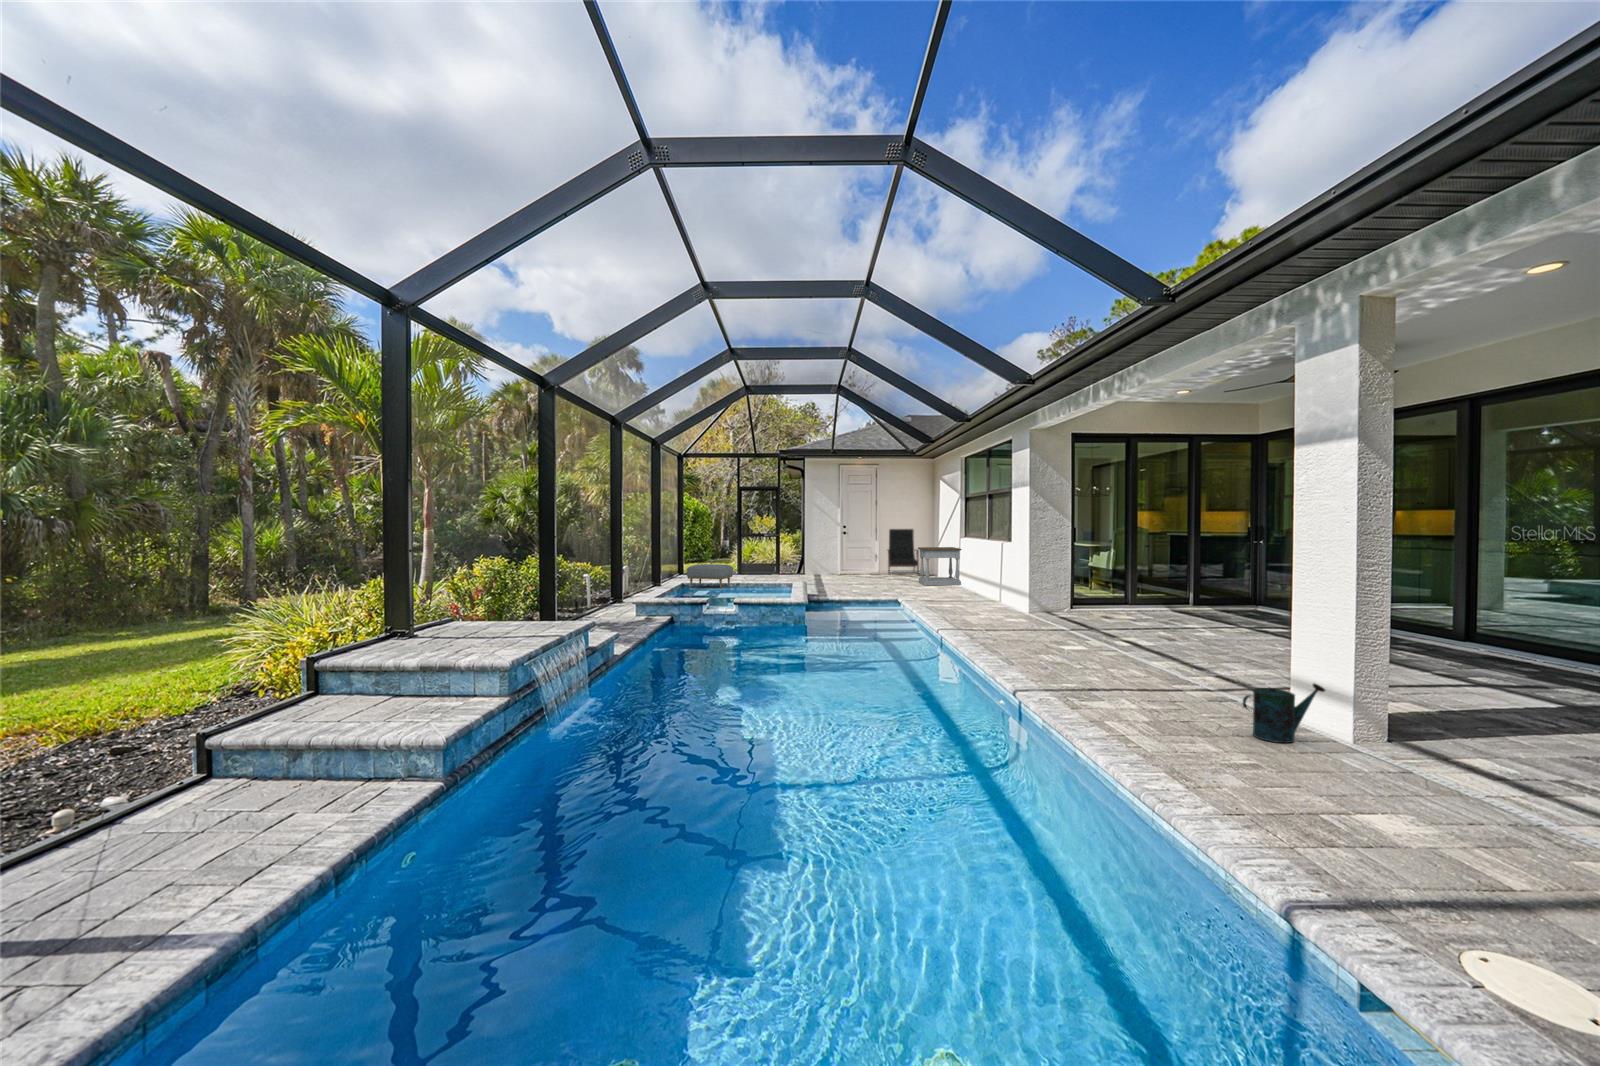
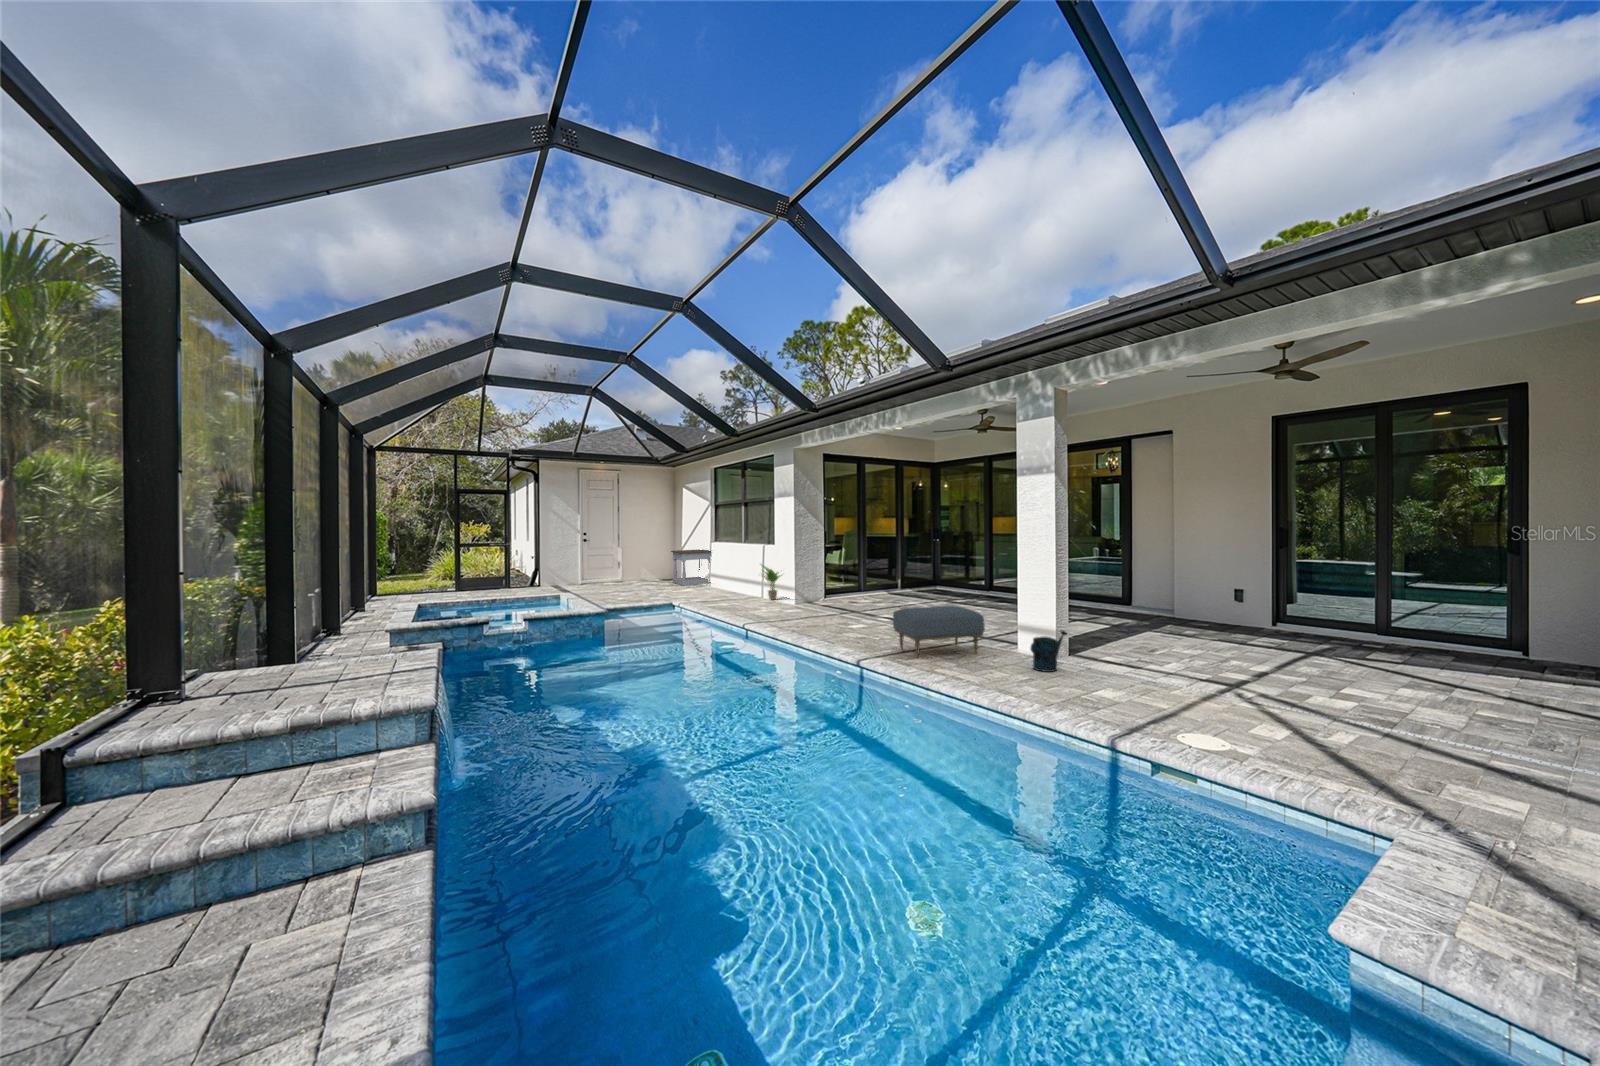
lounge chair: present [888,529,919,573] -> none [629,534,663,578]
ottoman: present [687,564,733,588] -> present [893,605,985,658]
potted plant: none [983,564,1017,608] -> present [762,565,782,600]

